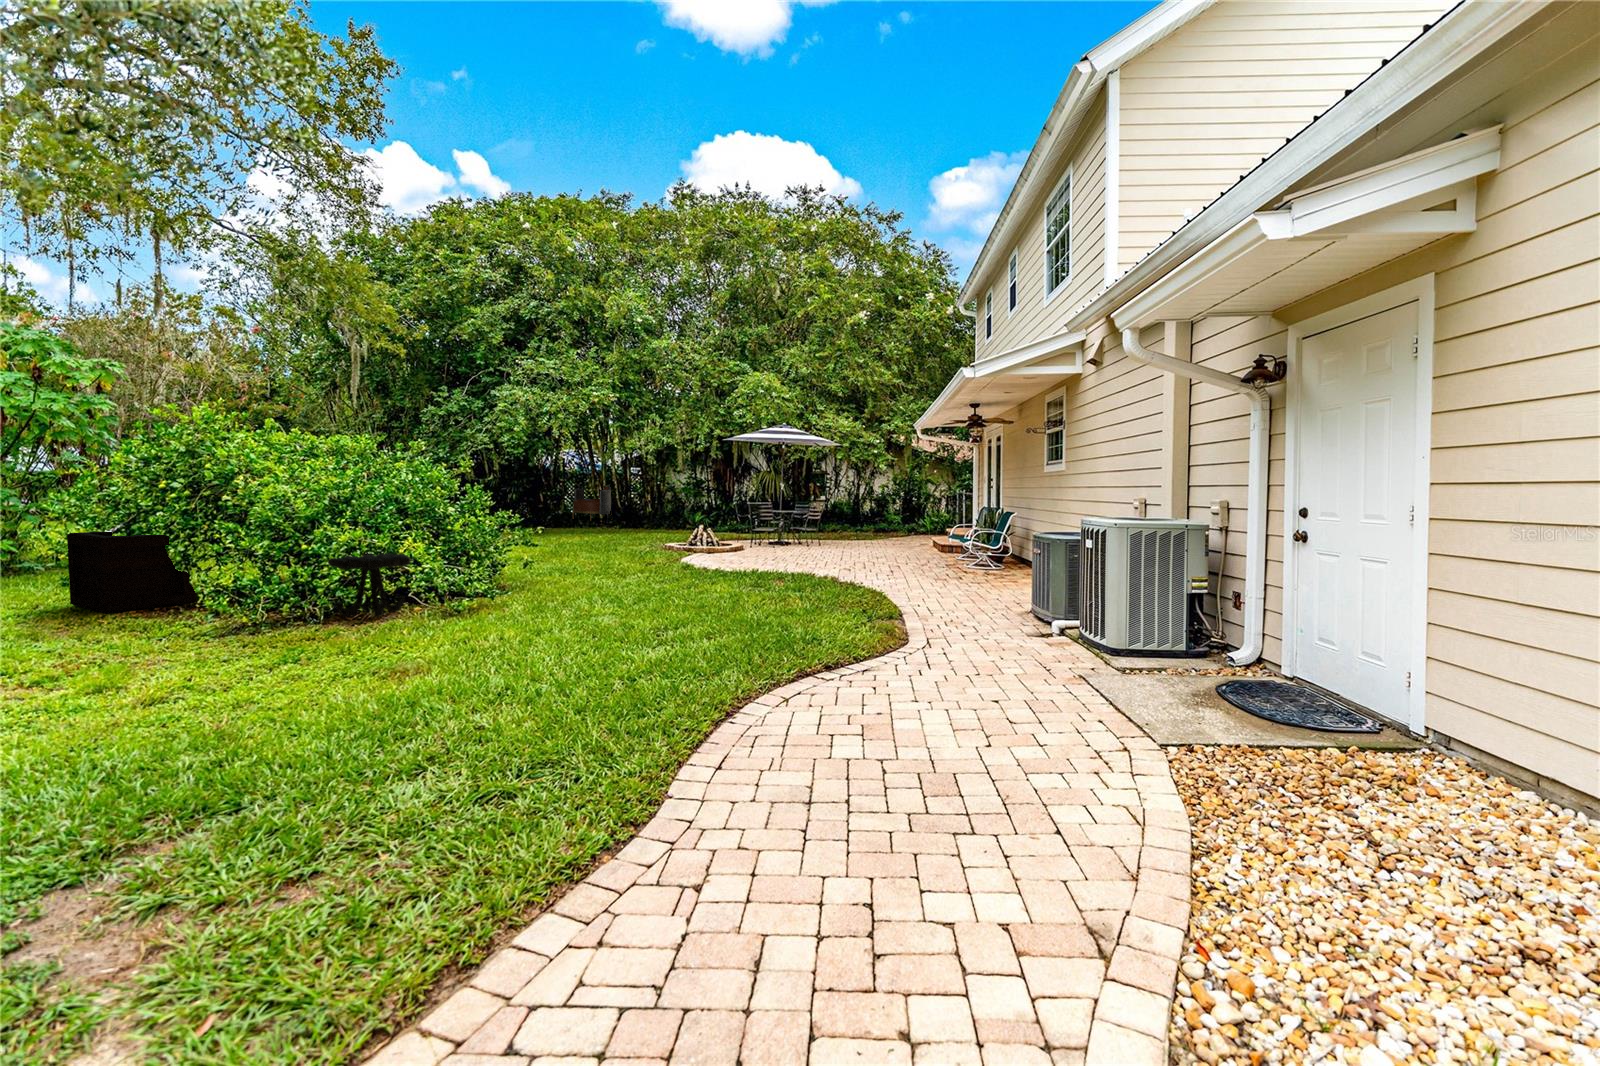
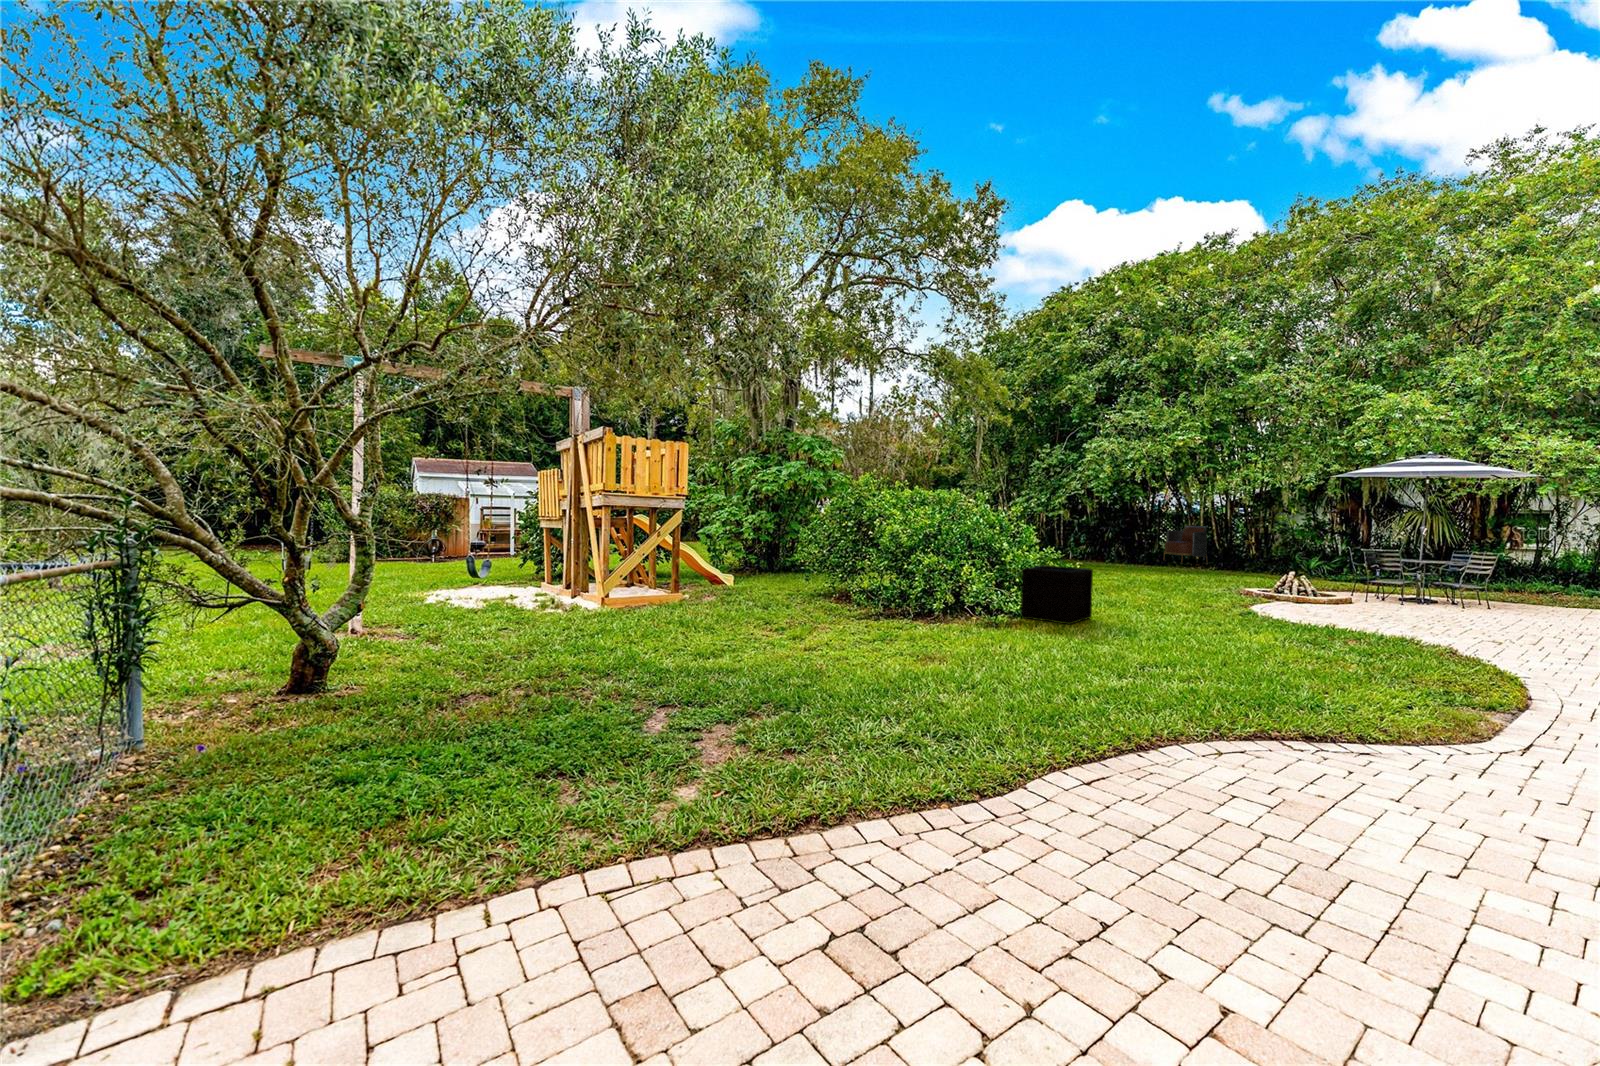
wooden crate: present [67,532,196,614] -> present [1021,565,1093,624]
side table: present [327,553,411,617] -> none [907,578,960,626]

